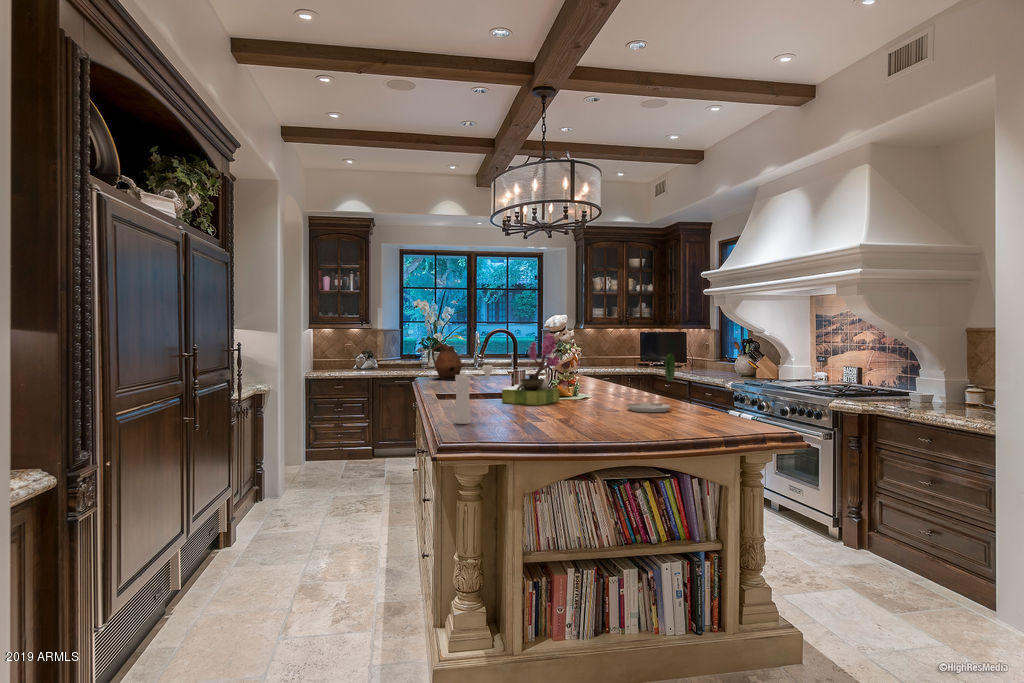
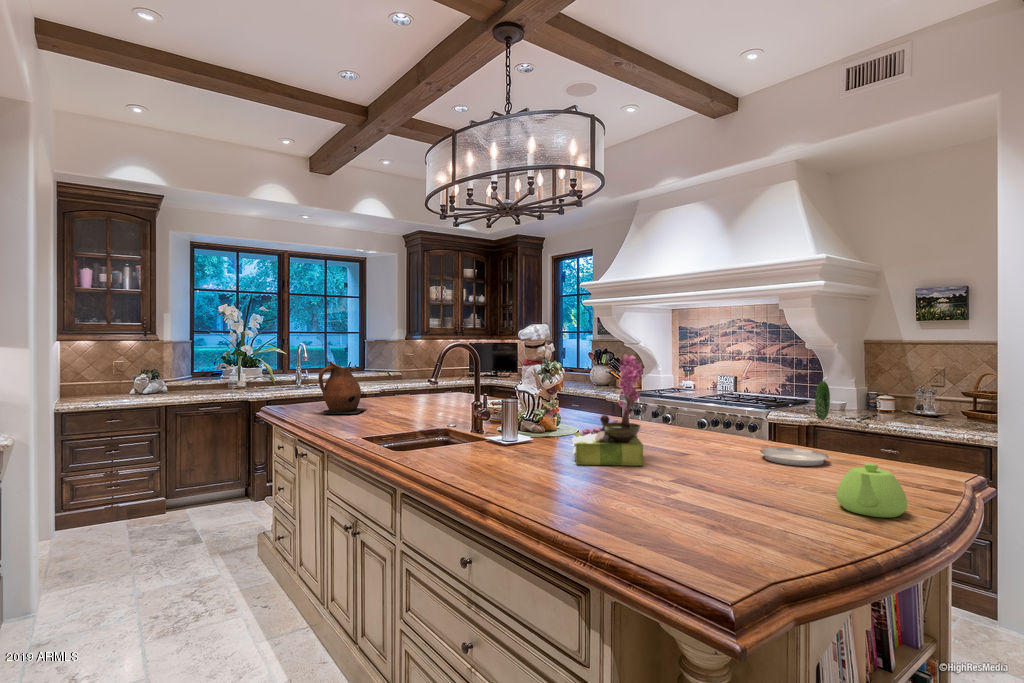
pepper mill: present [455,365,493,424] -> none [710,424,744,554]
teapot: none [564,395,609,425] -> present [836,463,907,518]

